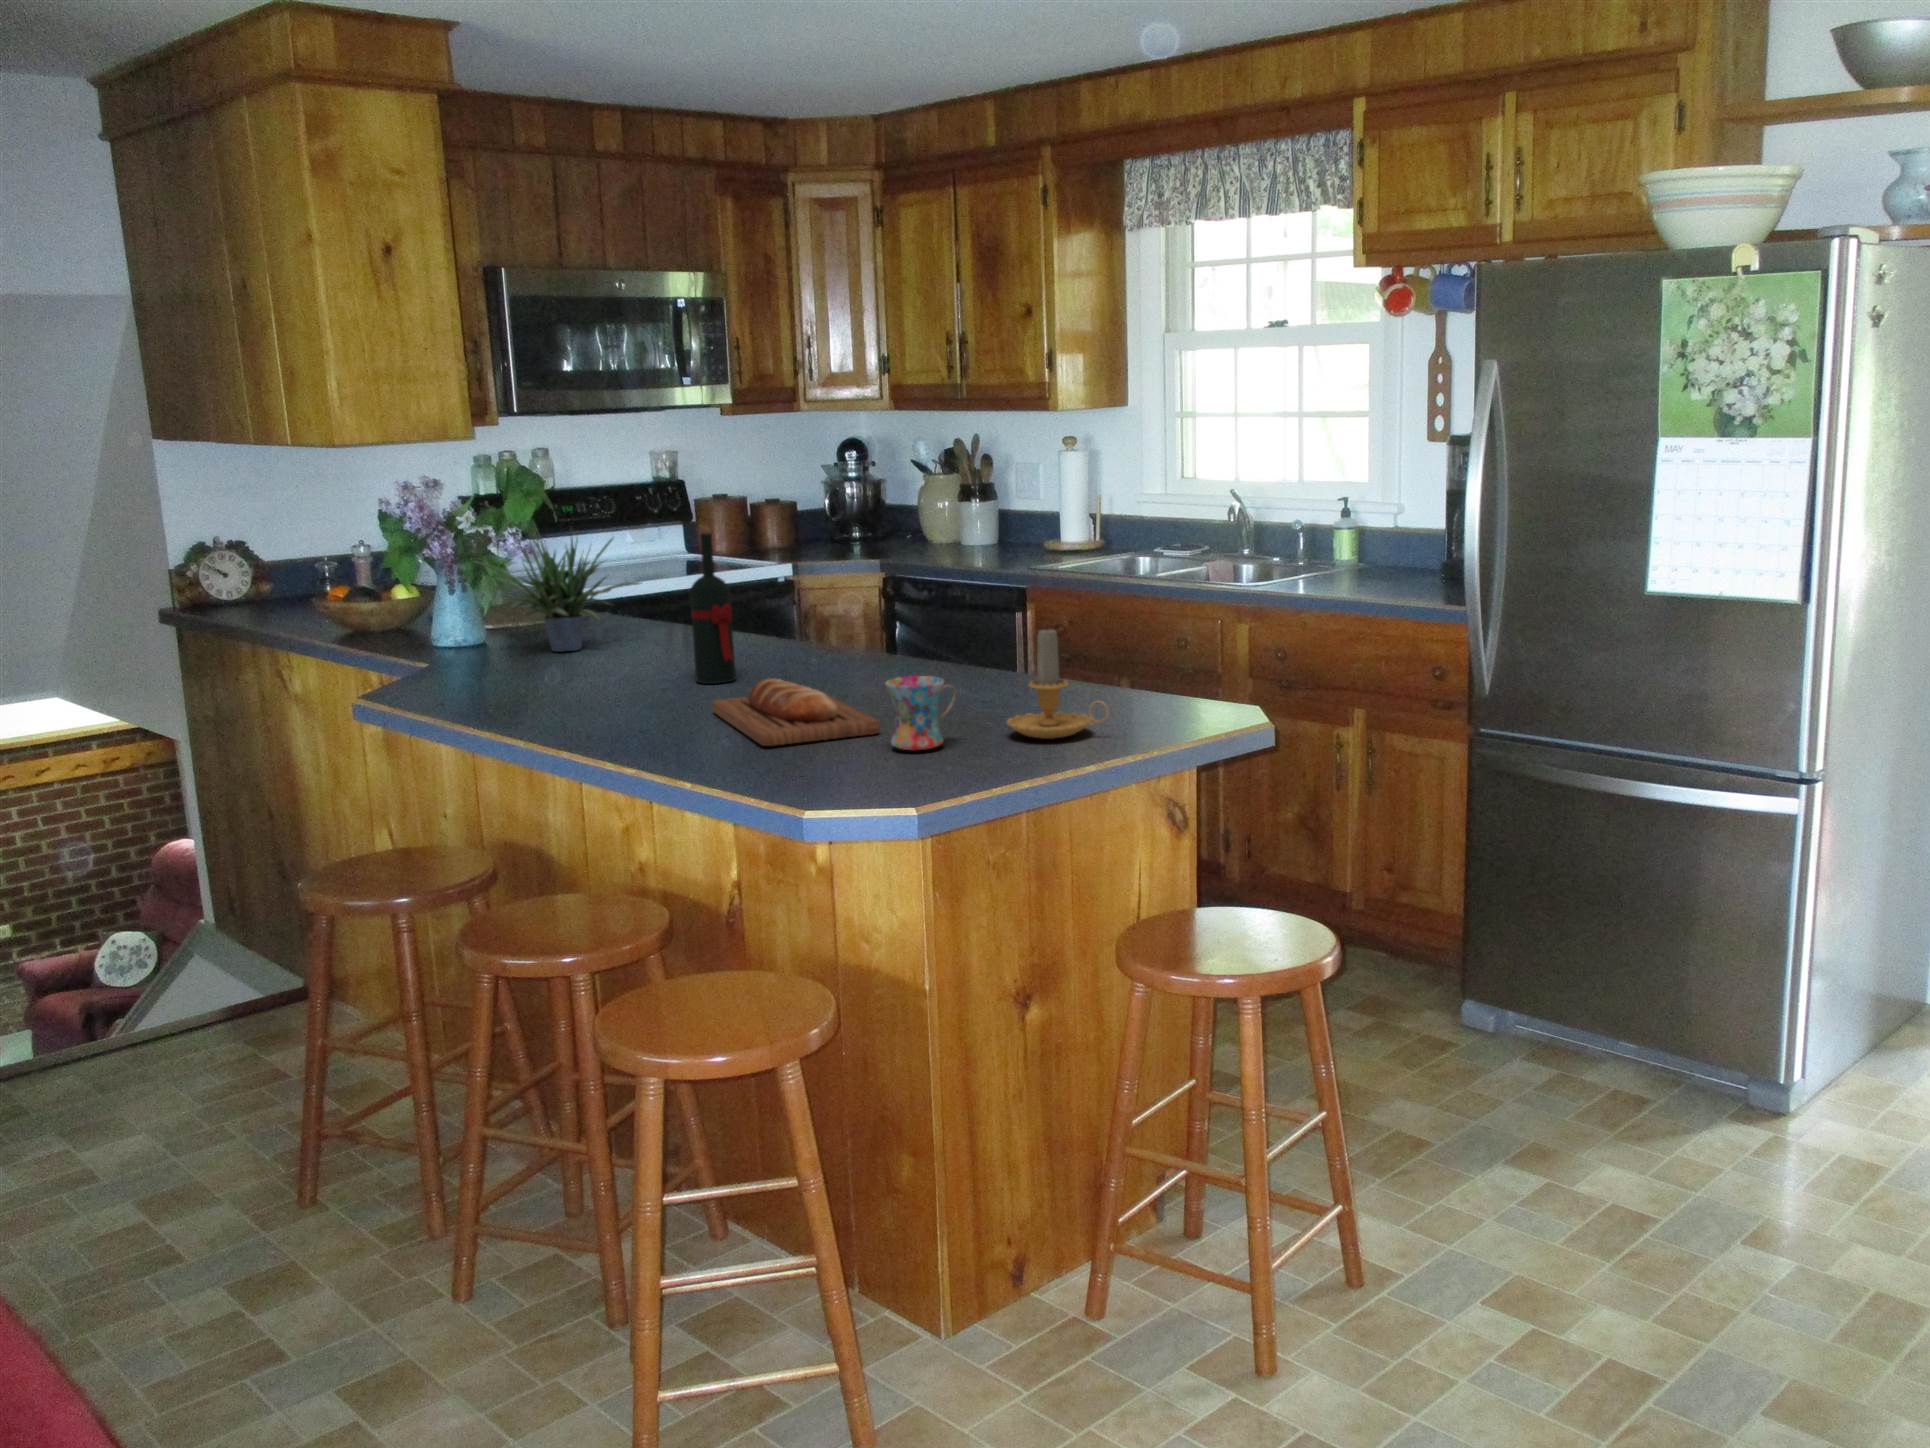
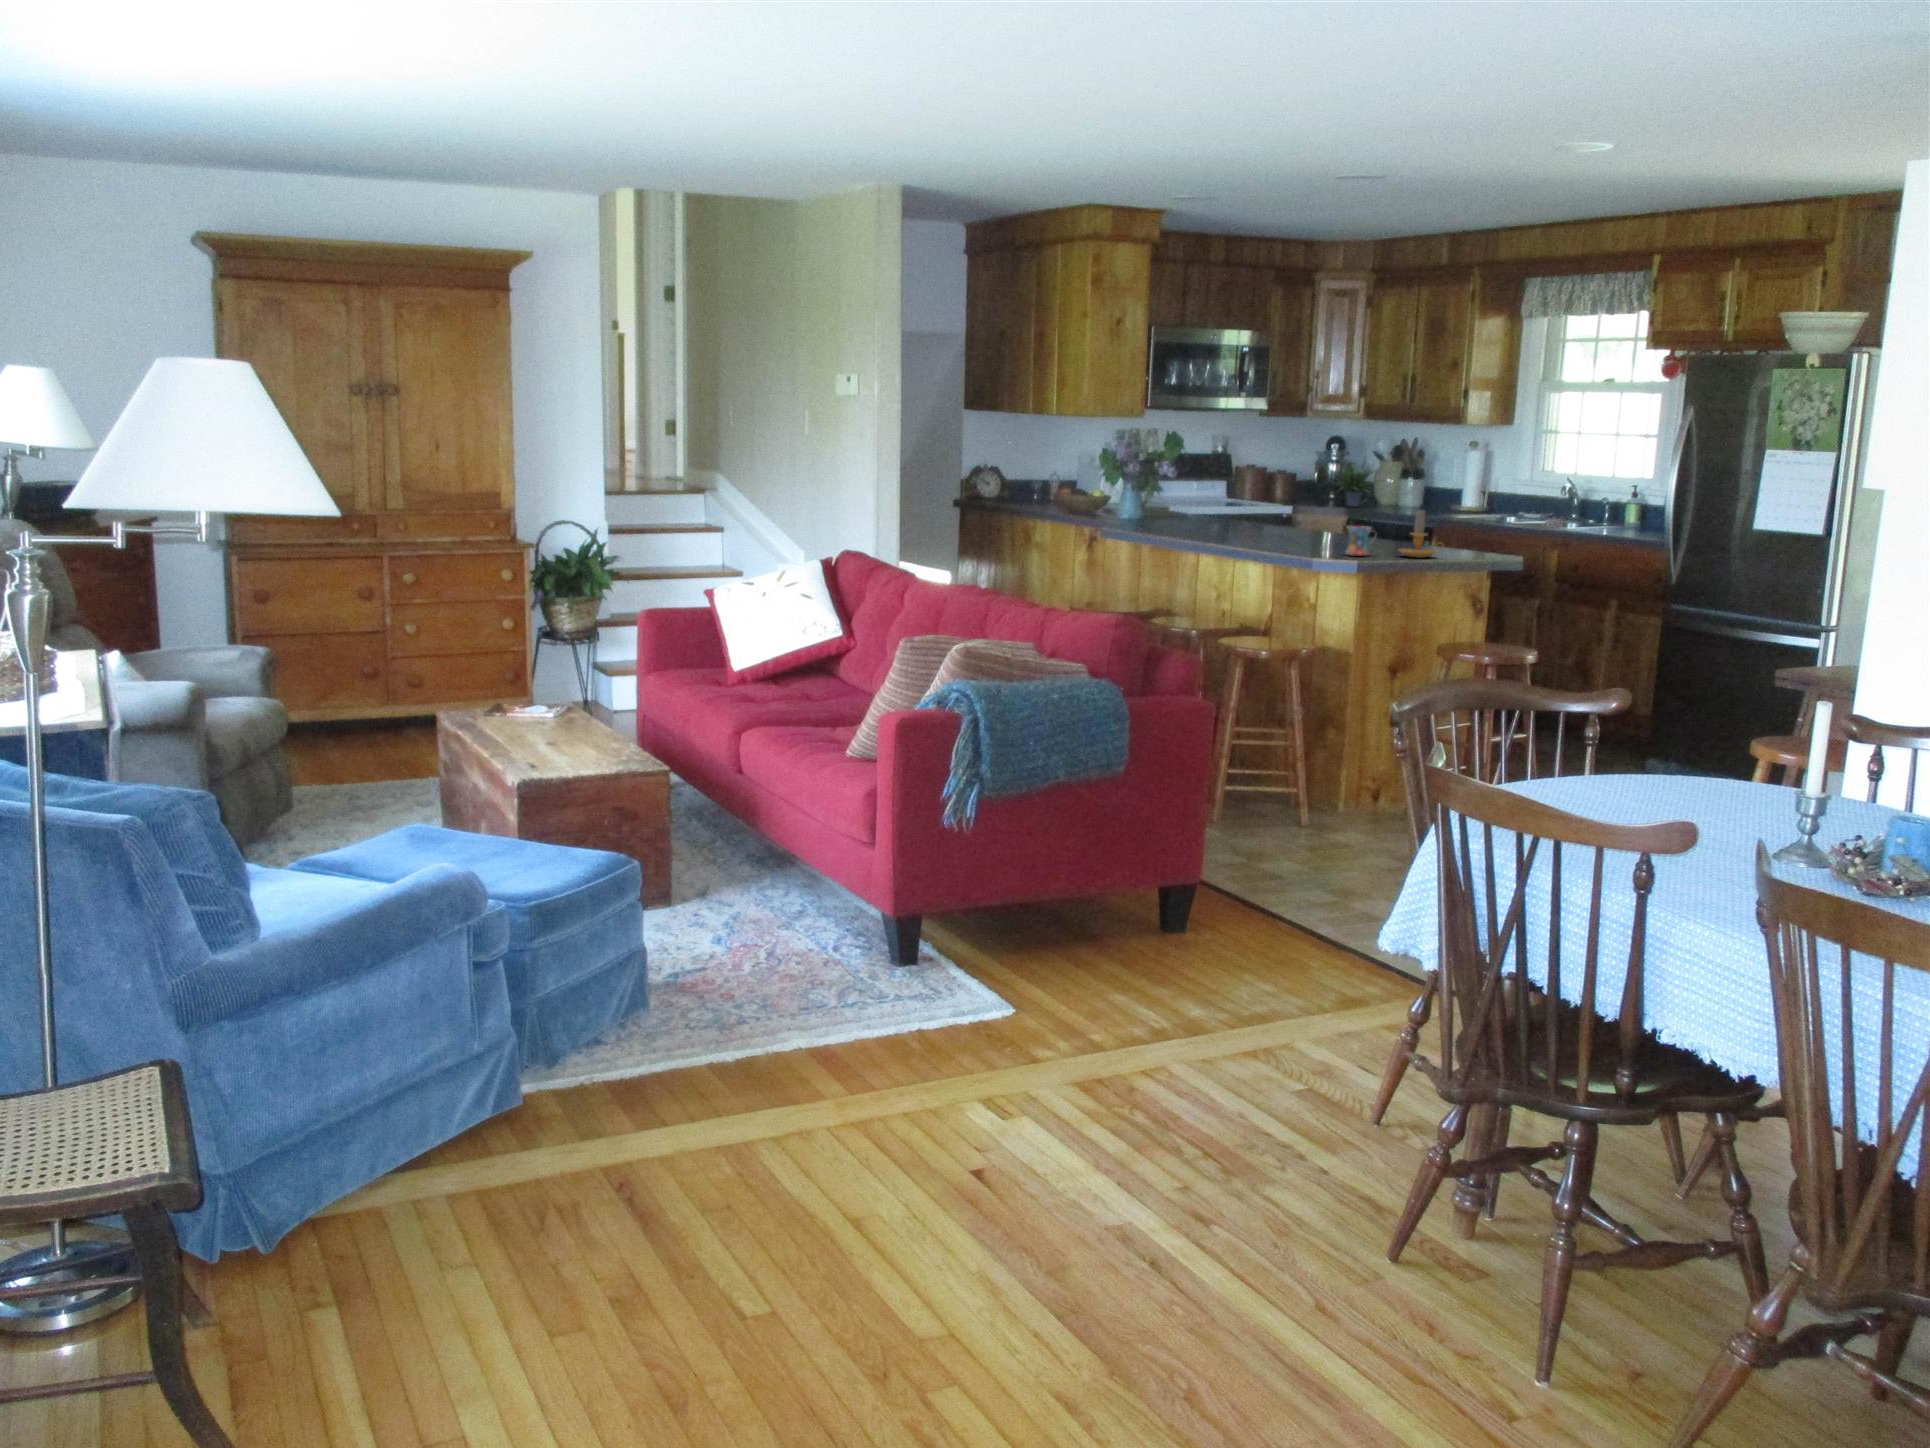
potted plant: present [474,516,640,652] -> present [1336,461,1373,507]
wine bottle: present [690,527,736,684] -> none [1252,463,1274,538]
bread loaf: present [712,678,880,746] -> none [1264,529,1341,552]

